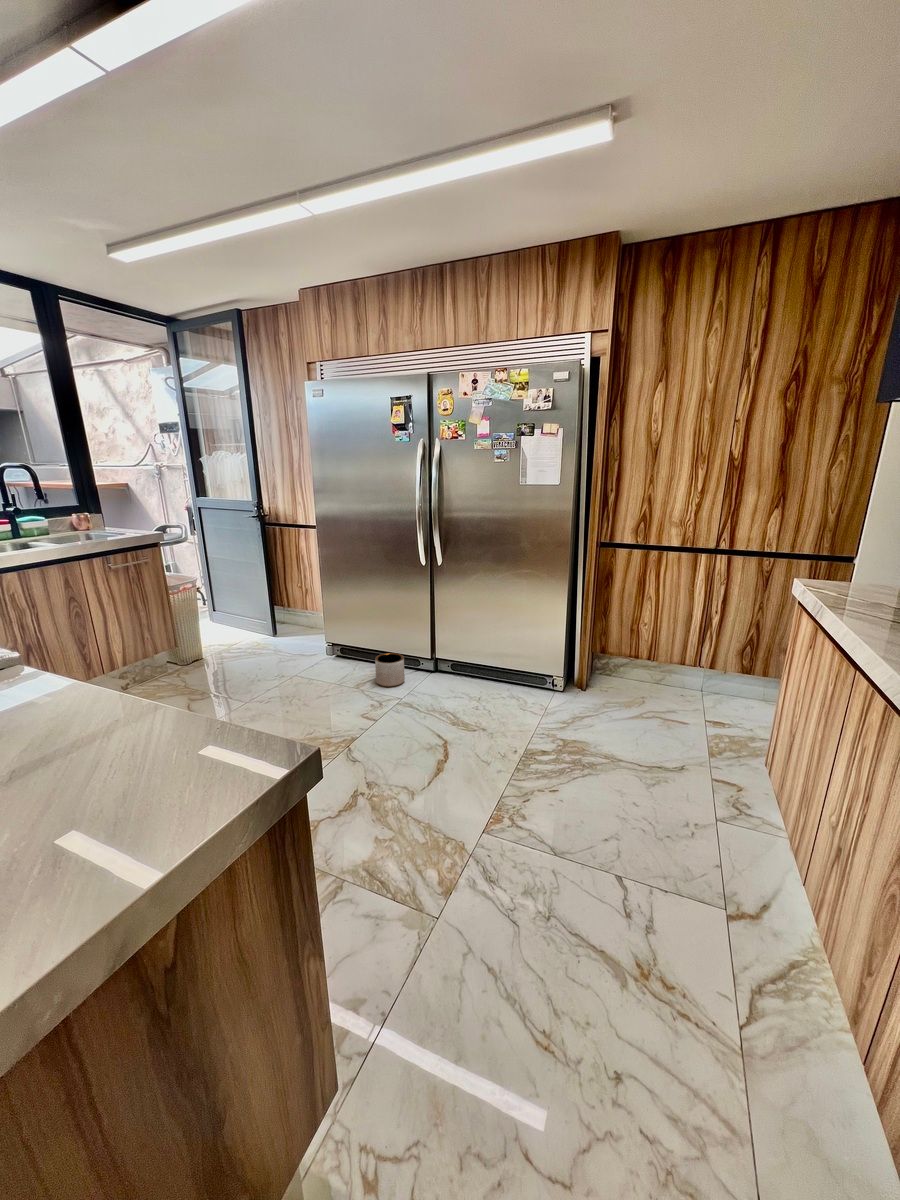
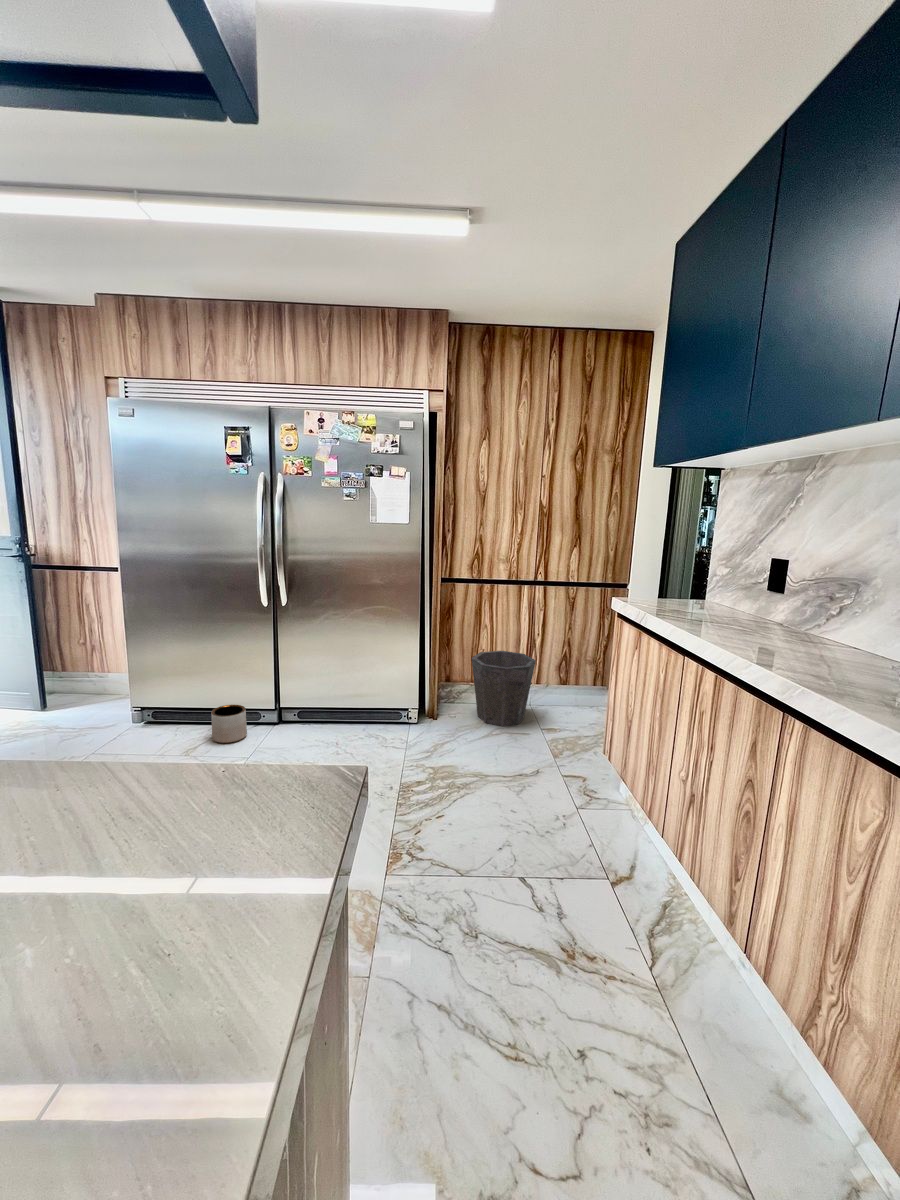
waste bin: none [630,625,707,709] -> present [472,651,536,726]

